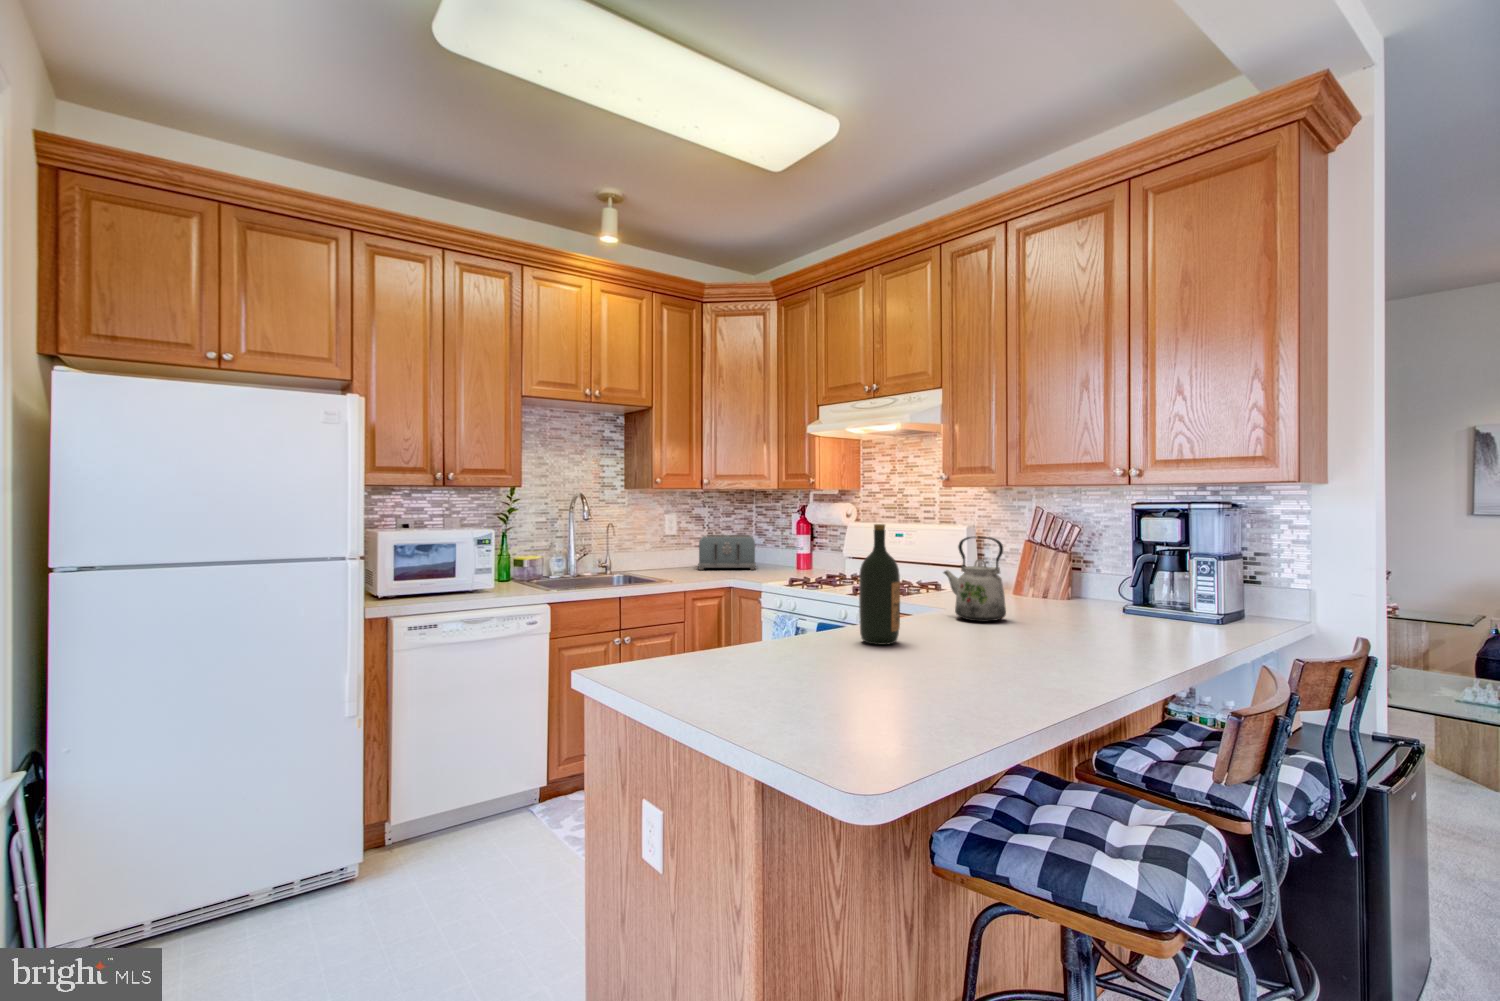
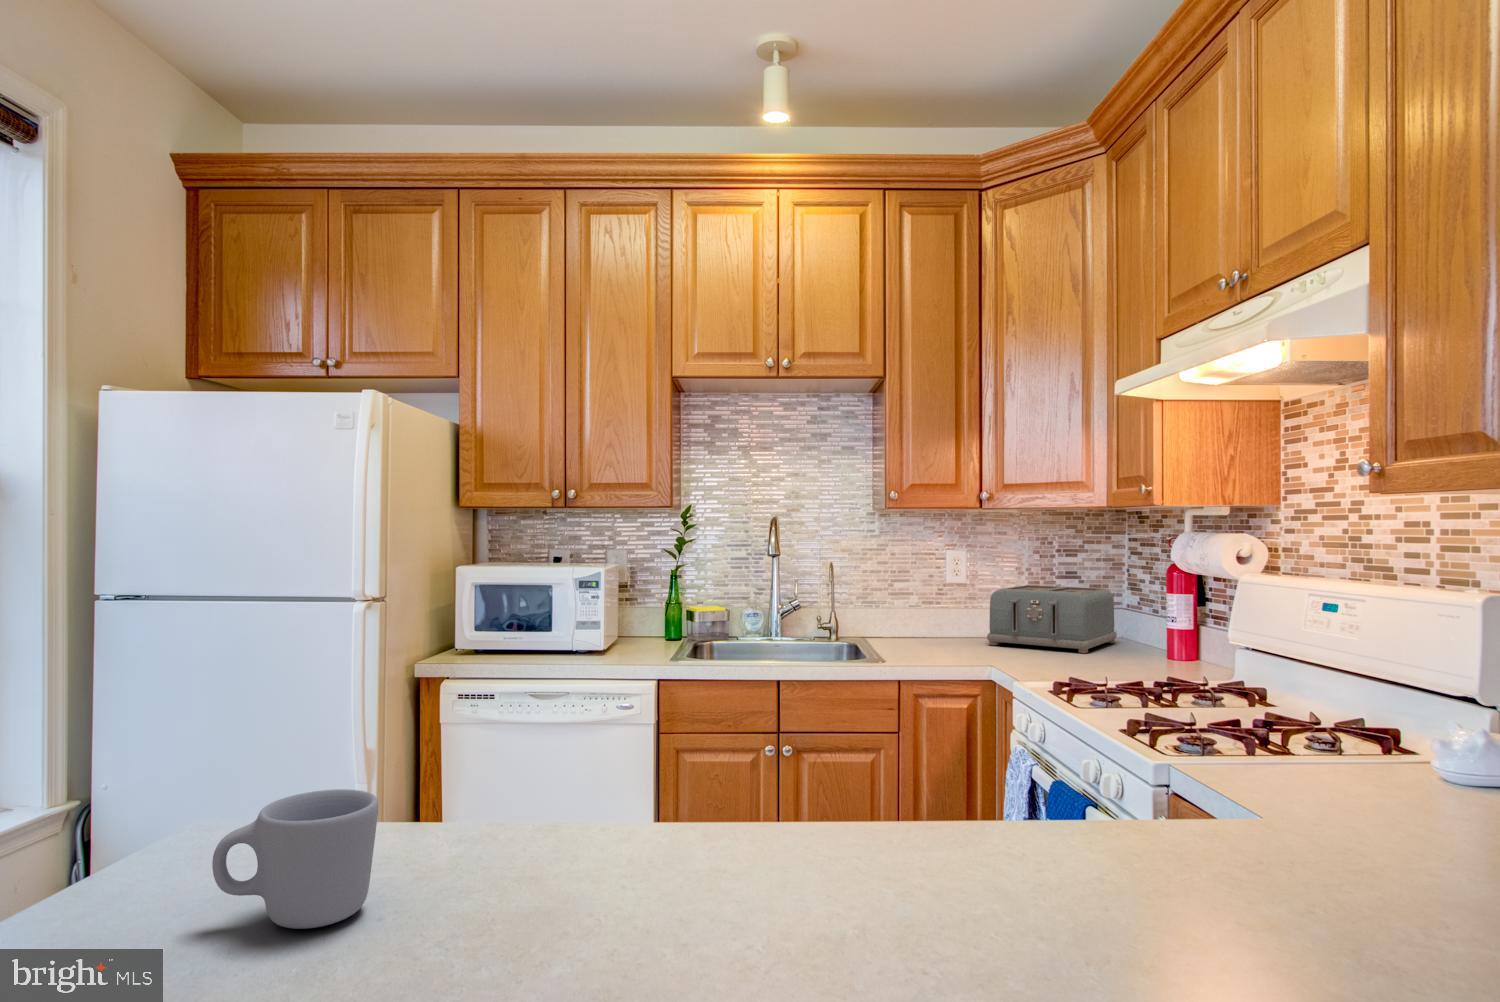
wine bottle: present [859,524,900,645] -> none [680,586,789,930]
kettle: present [944,537,1006,622] -> none [1169,633,1344,912]
mug: none [743,615,789,666] -> present [212,789,378,929]

